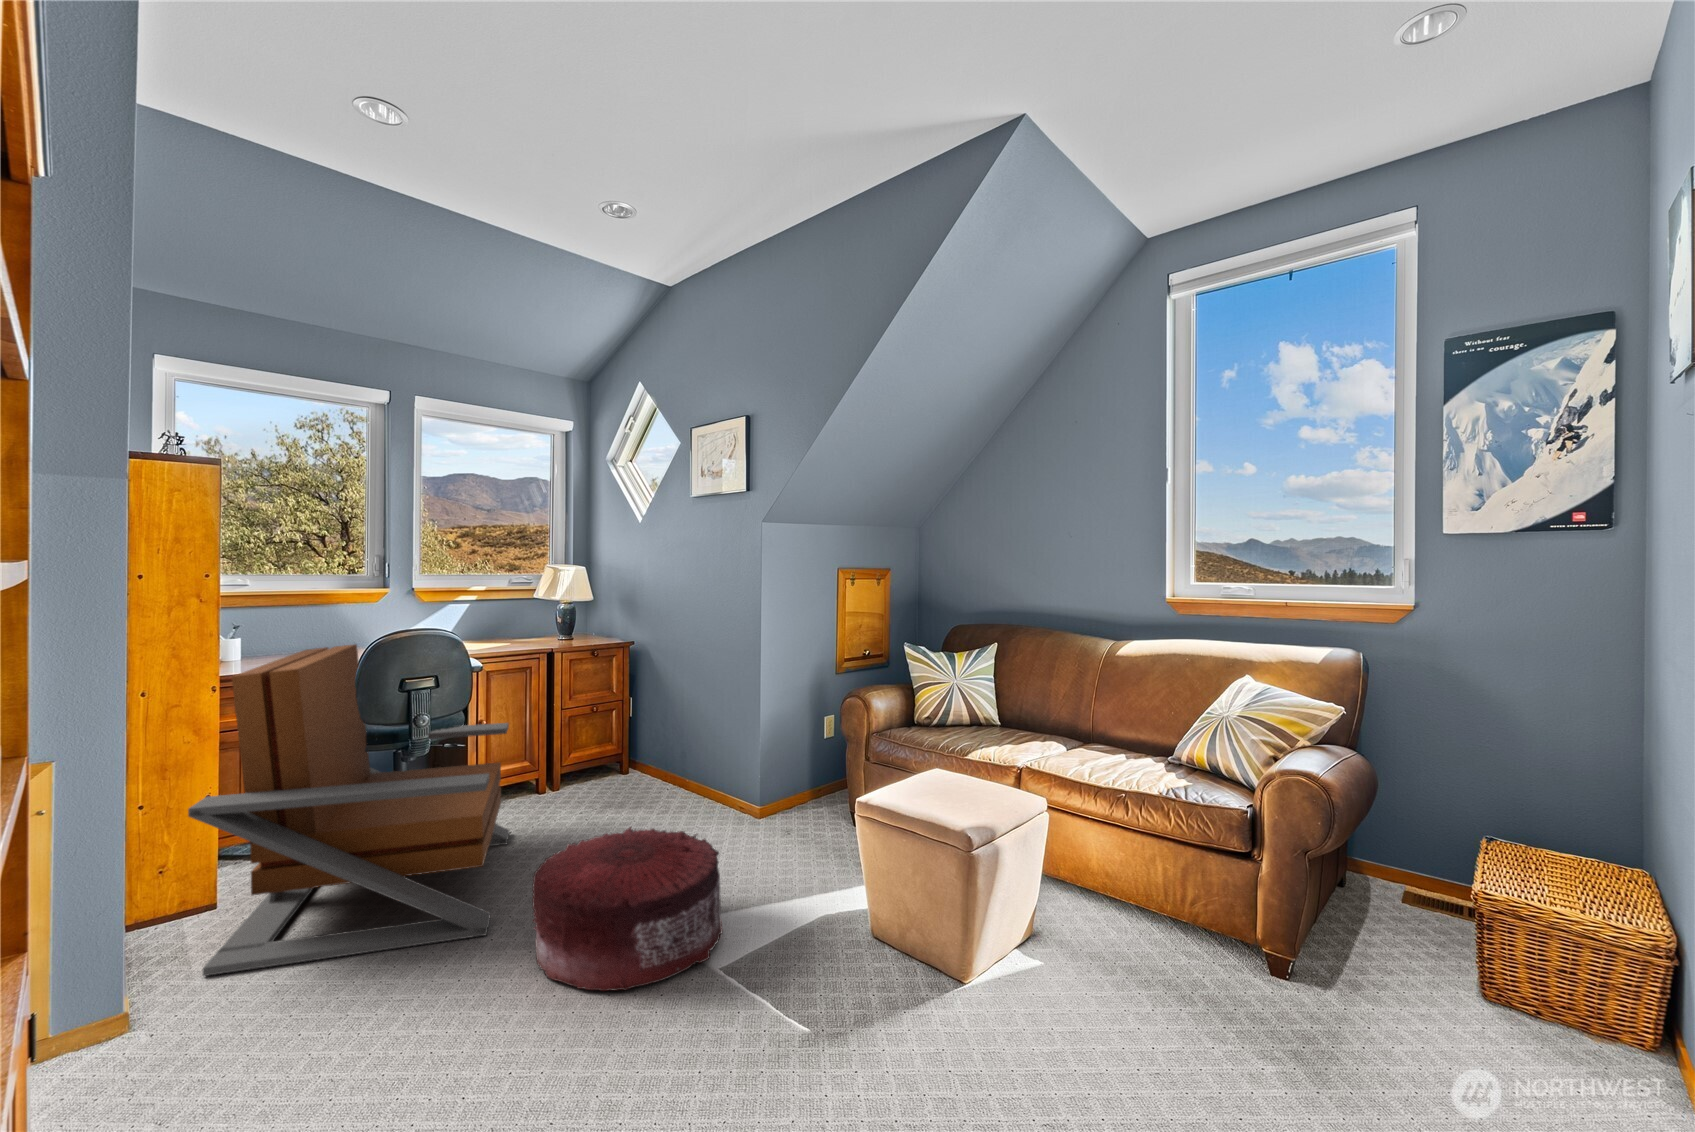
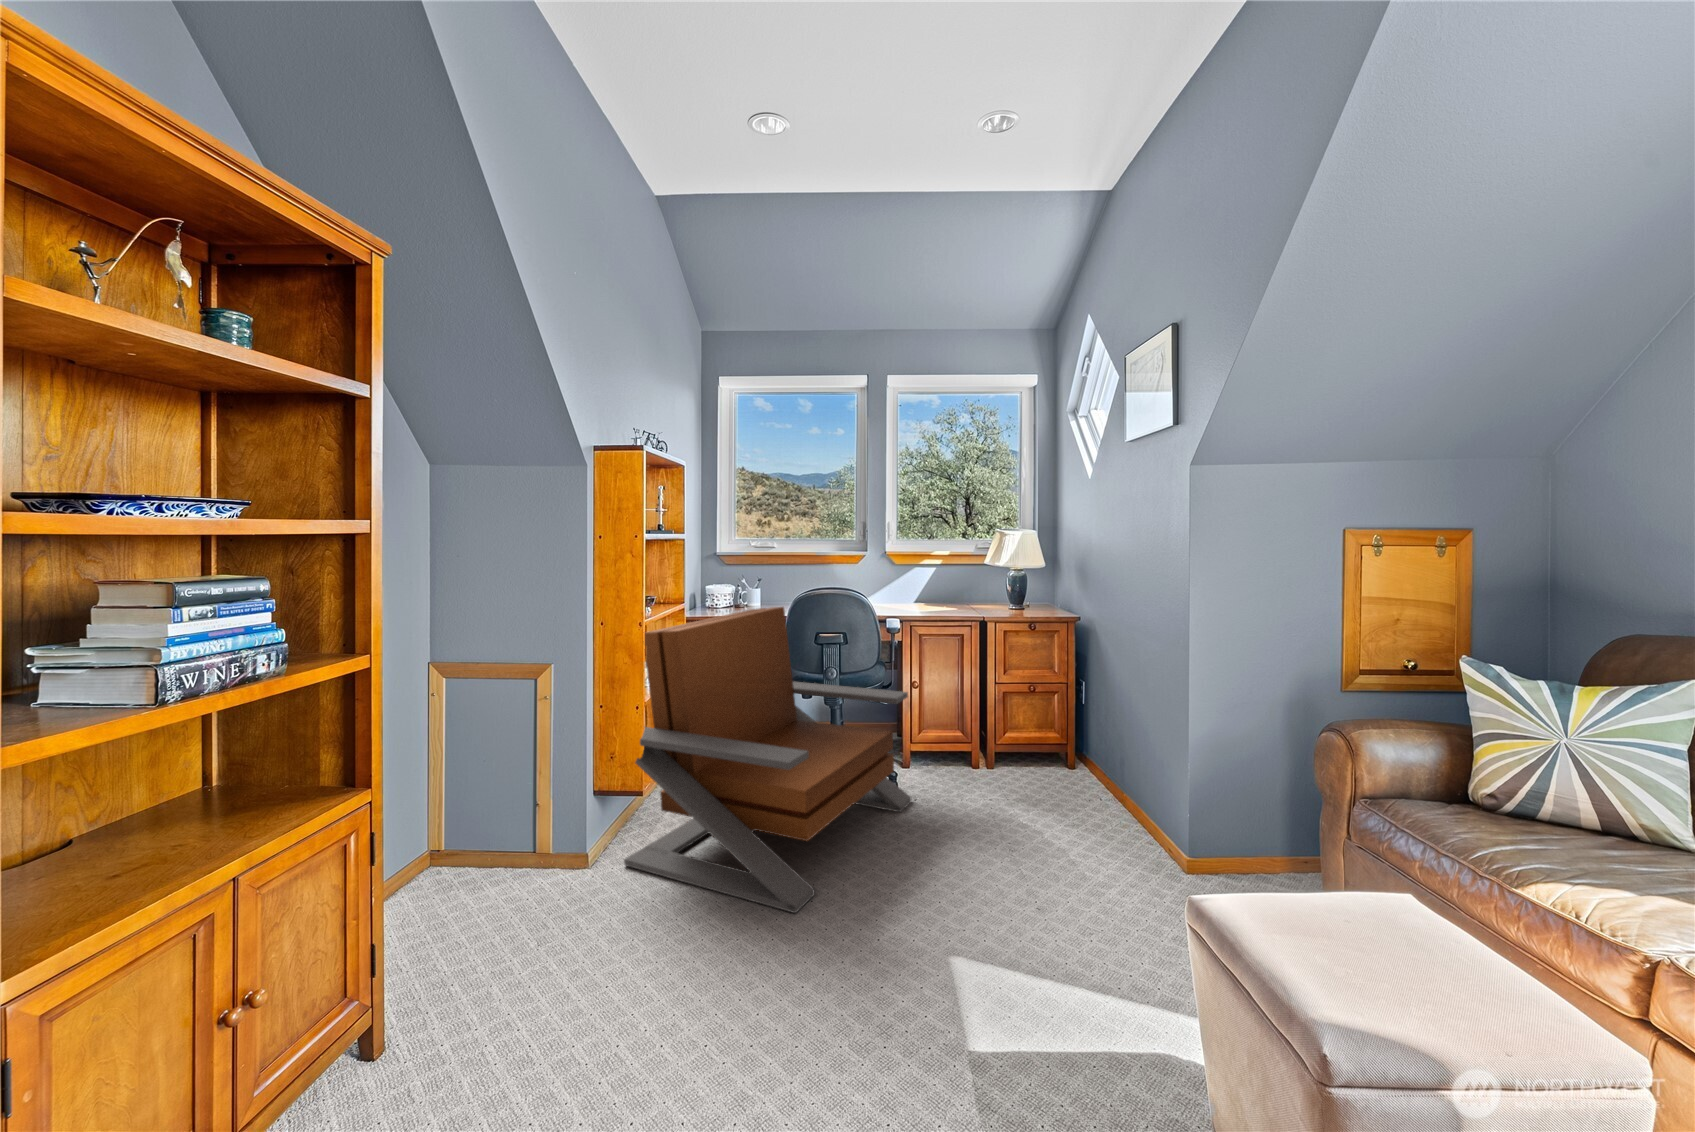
pouf: present [532,827,723,991] -> none [776,845,1009,1072]

